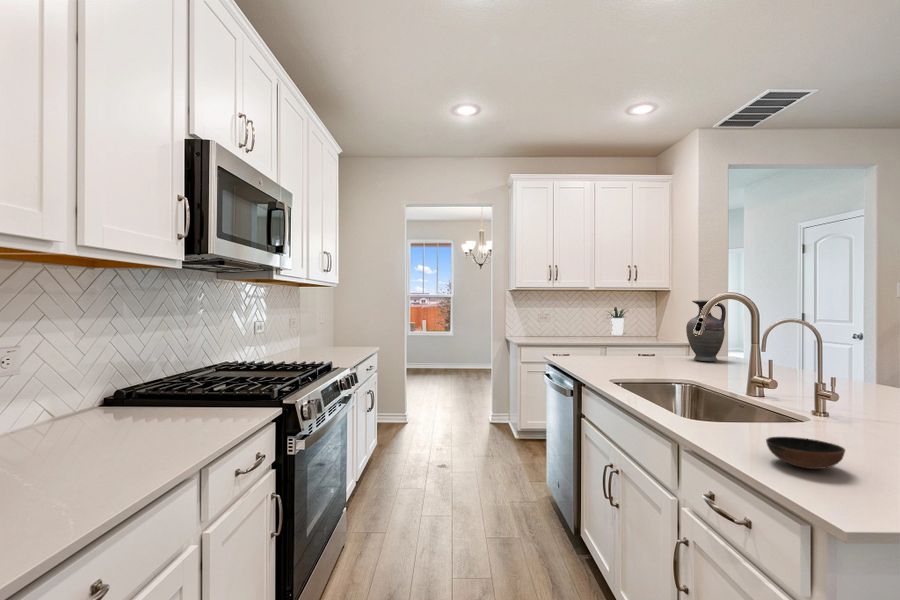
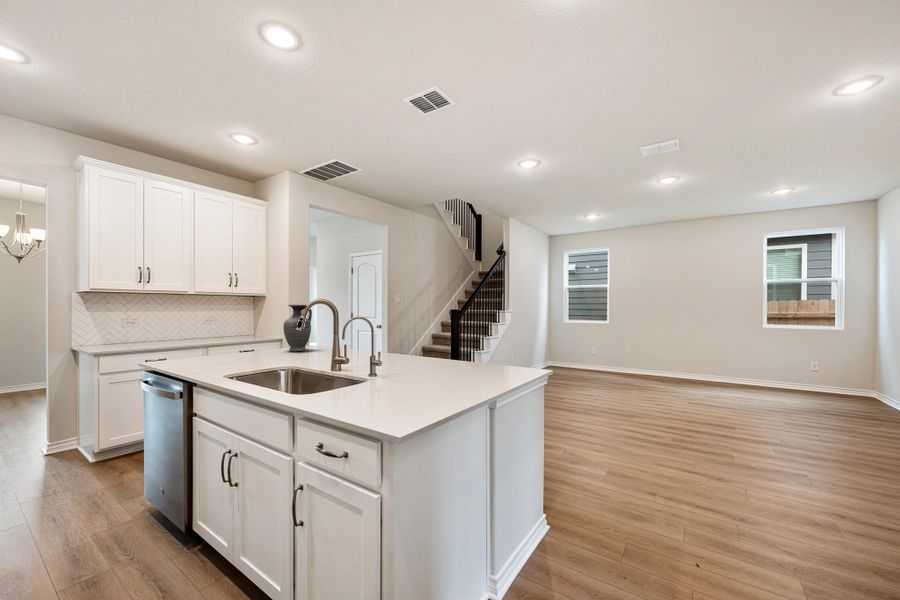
potted plant: present [610,307,625,335] -> none [199,310,233,336]
bowl: present [766,437,845,469] -> none [354,391,394,409]

